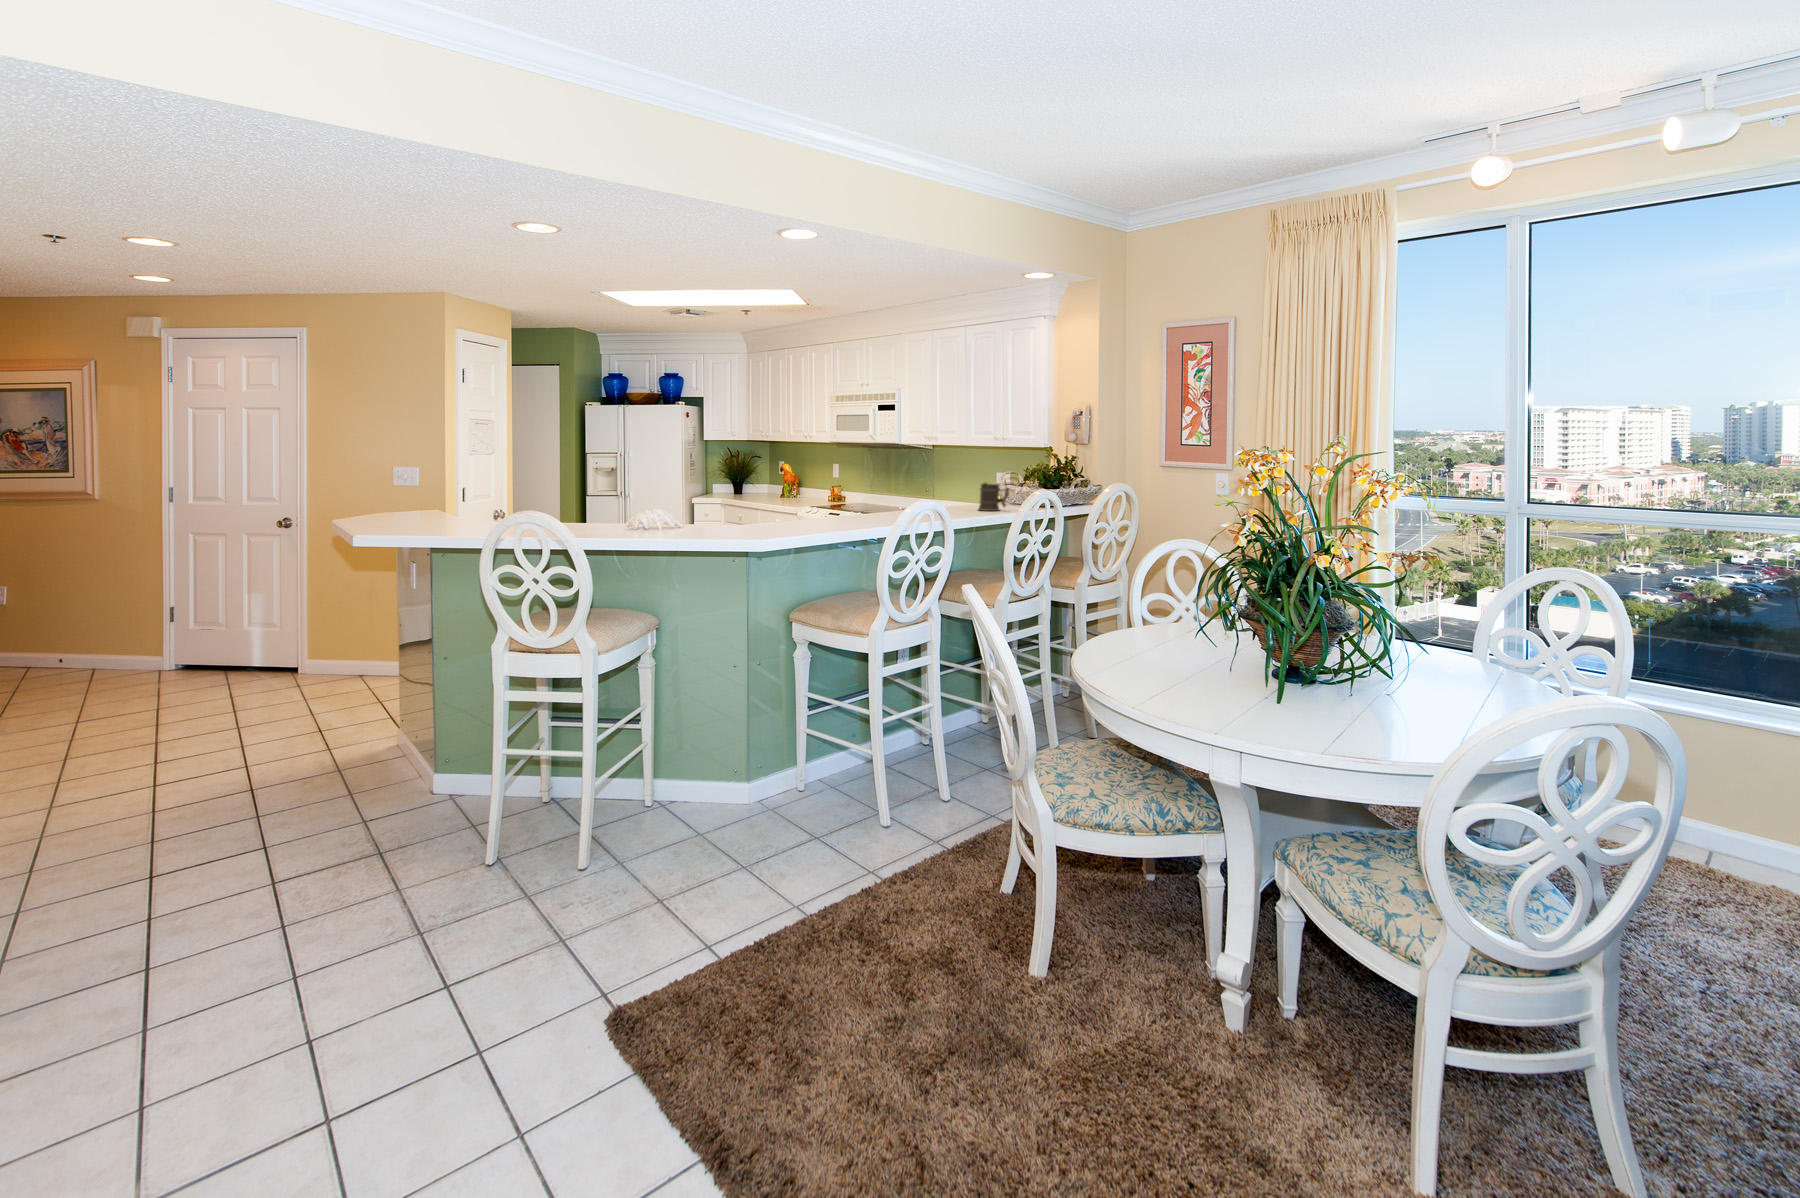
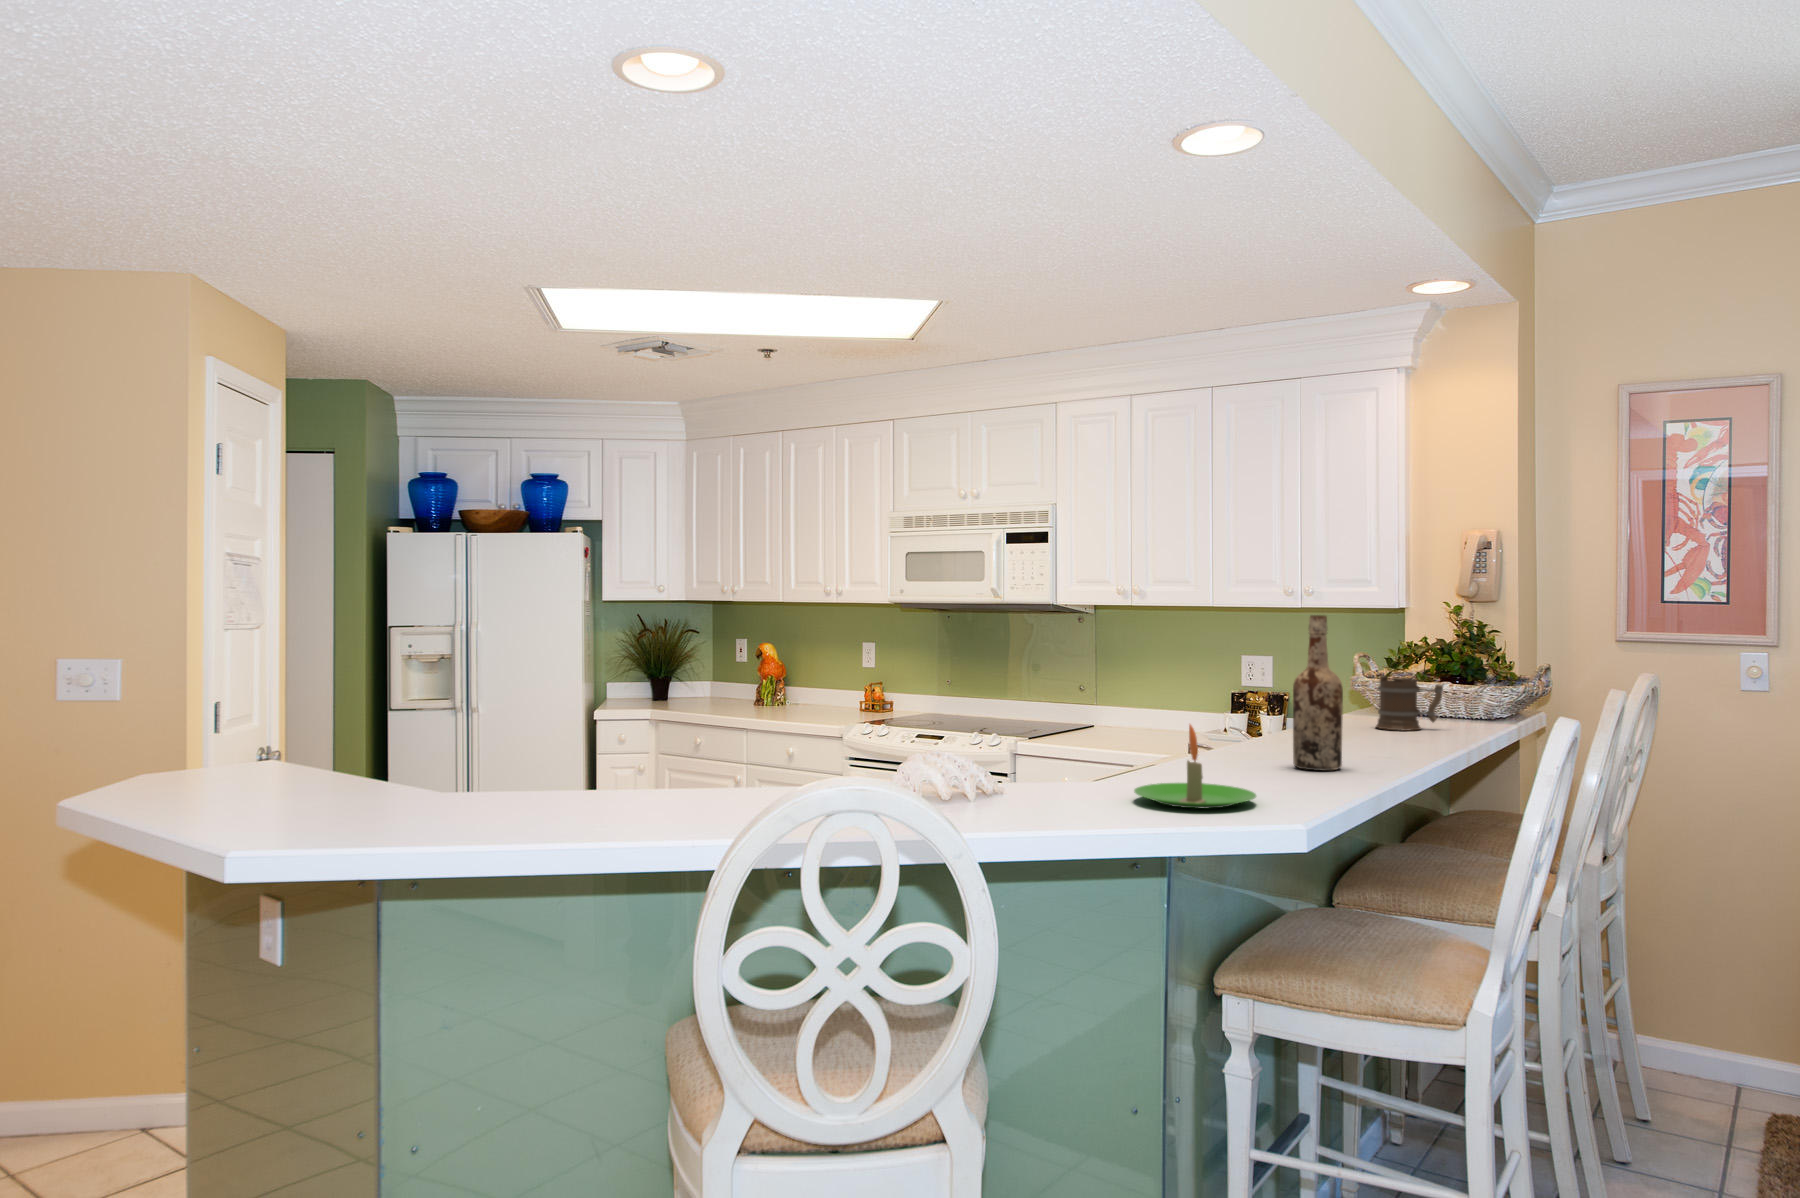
wine bottle: none [860,447,883,523] -> present [1293,615,1343,771]
candle: none [732,495,788,533] -> present [1134,725,1256,809]

